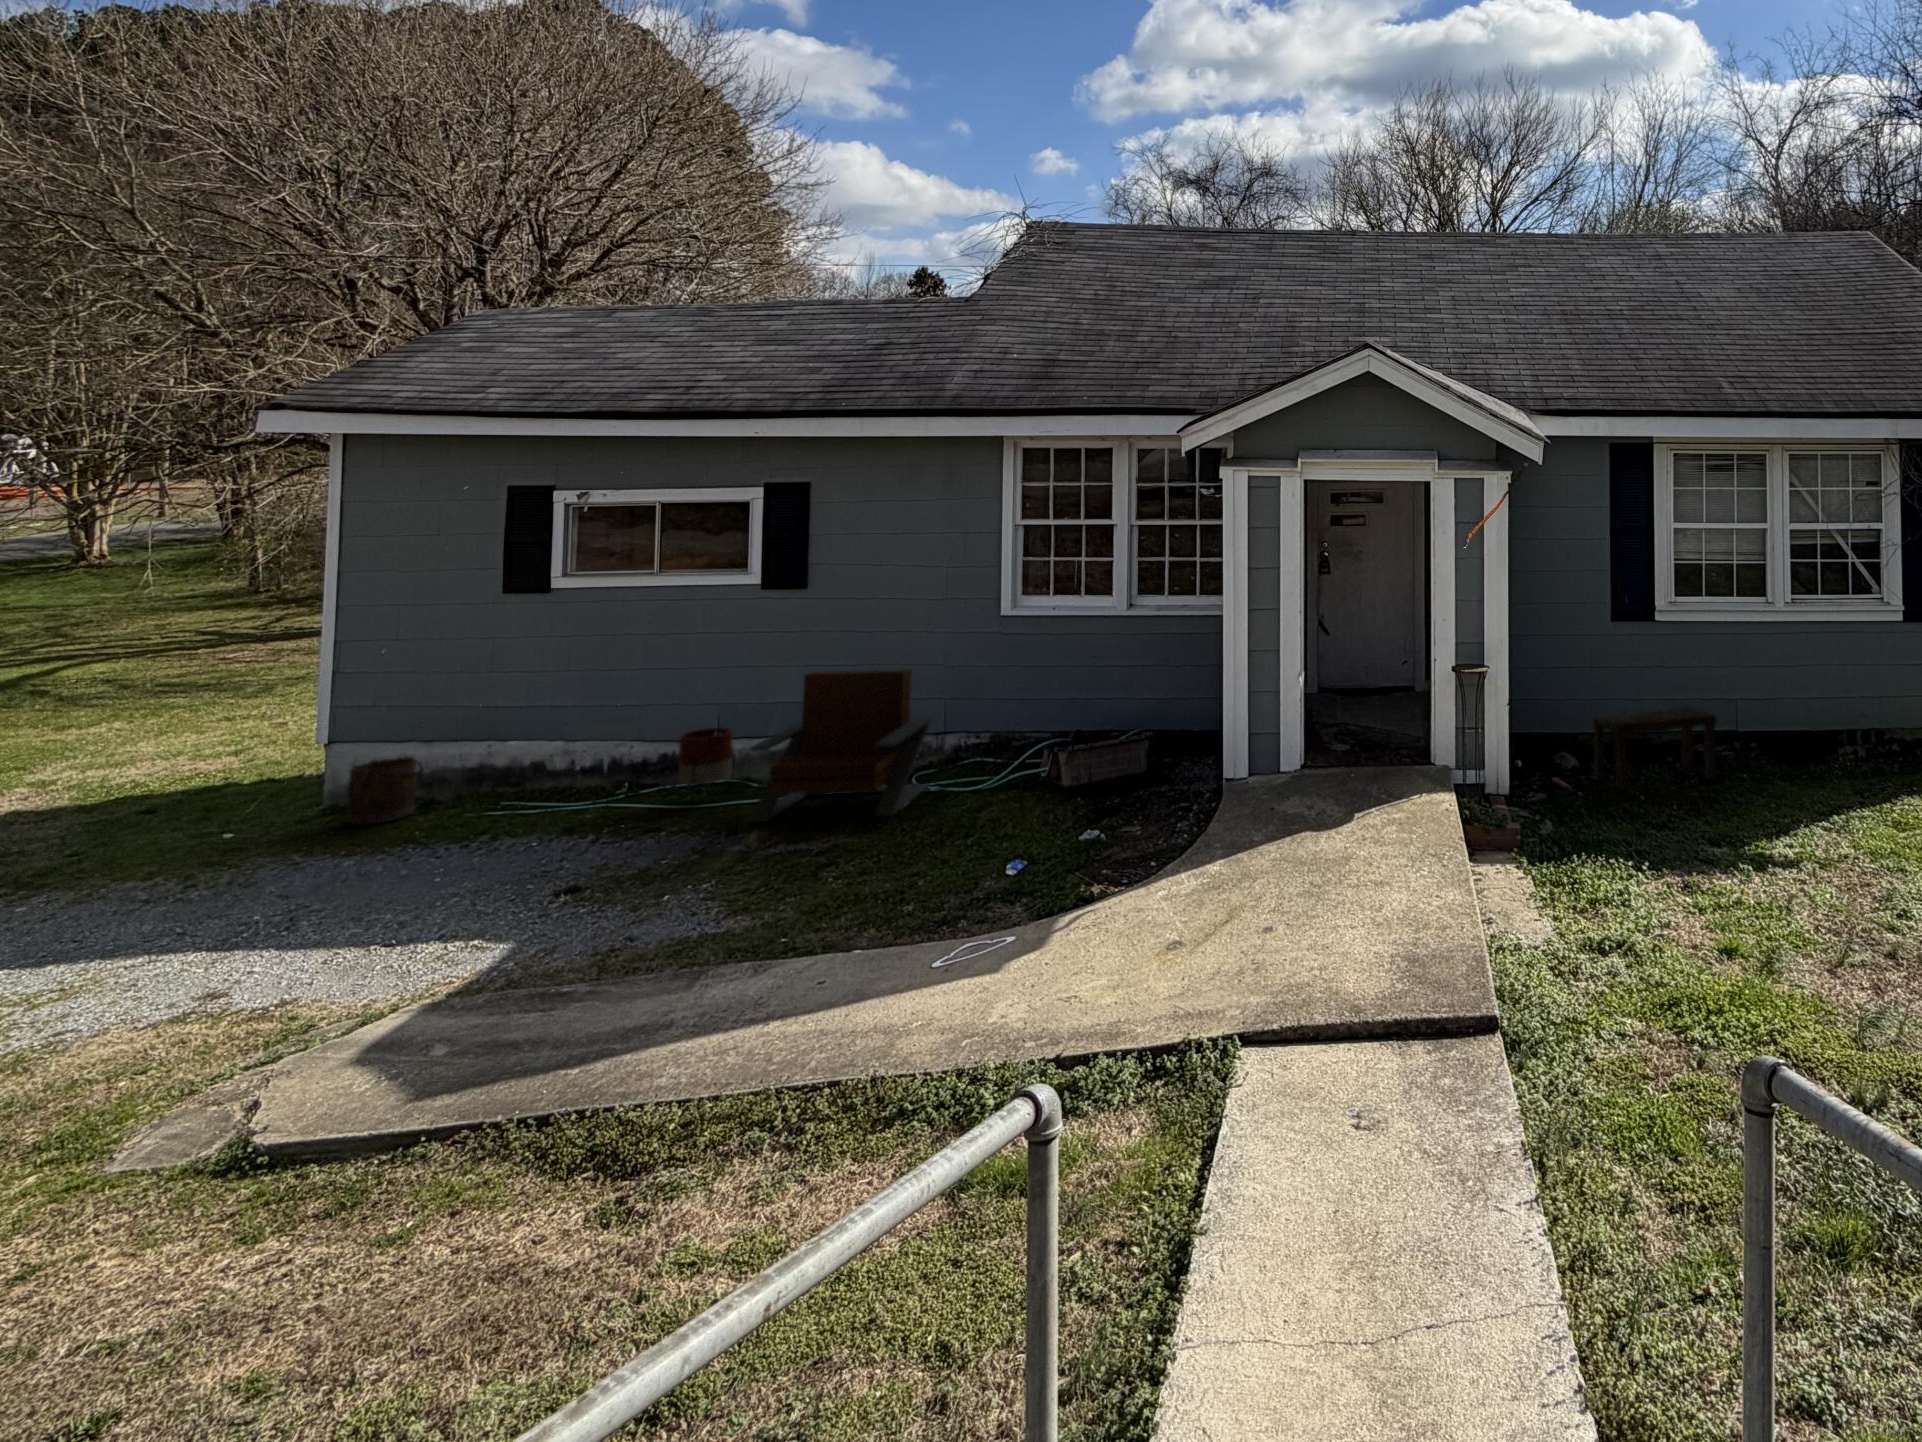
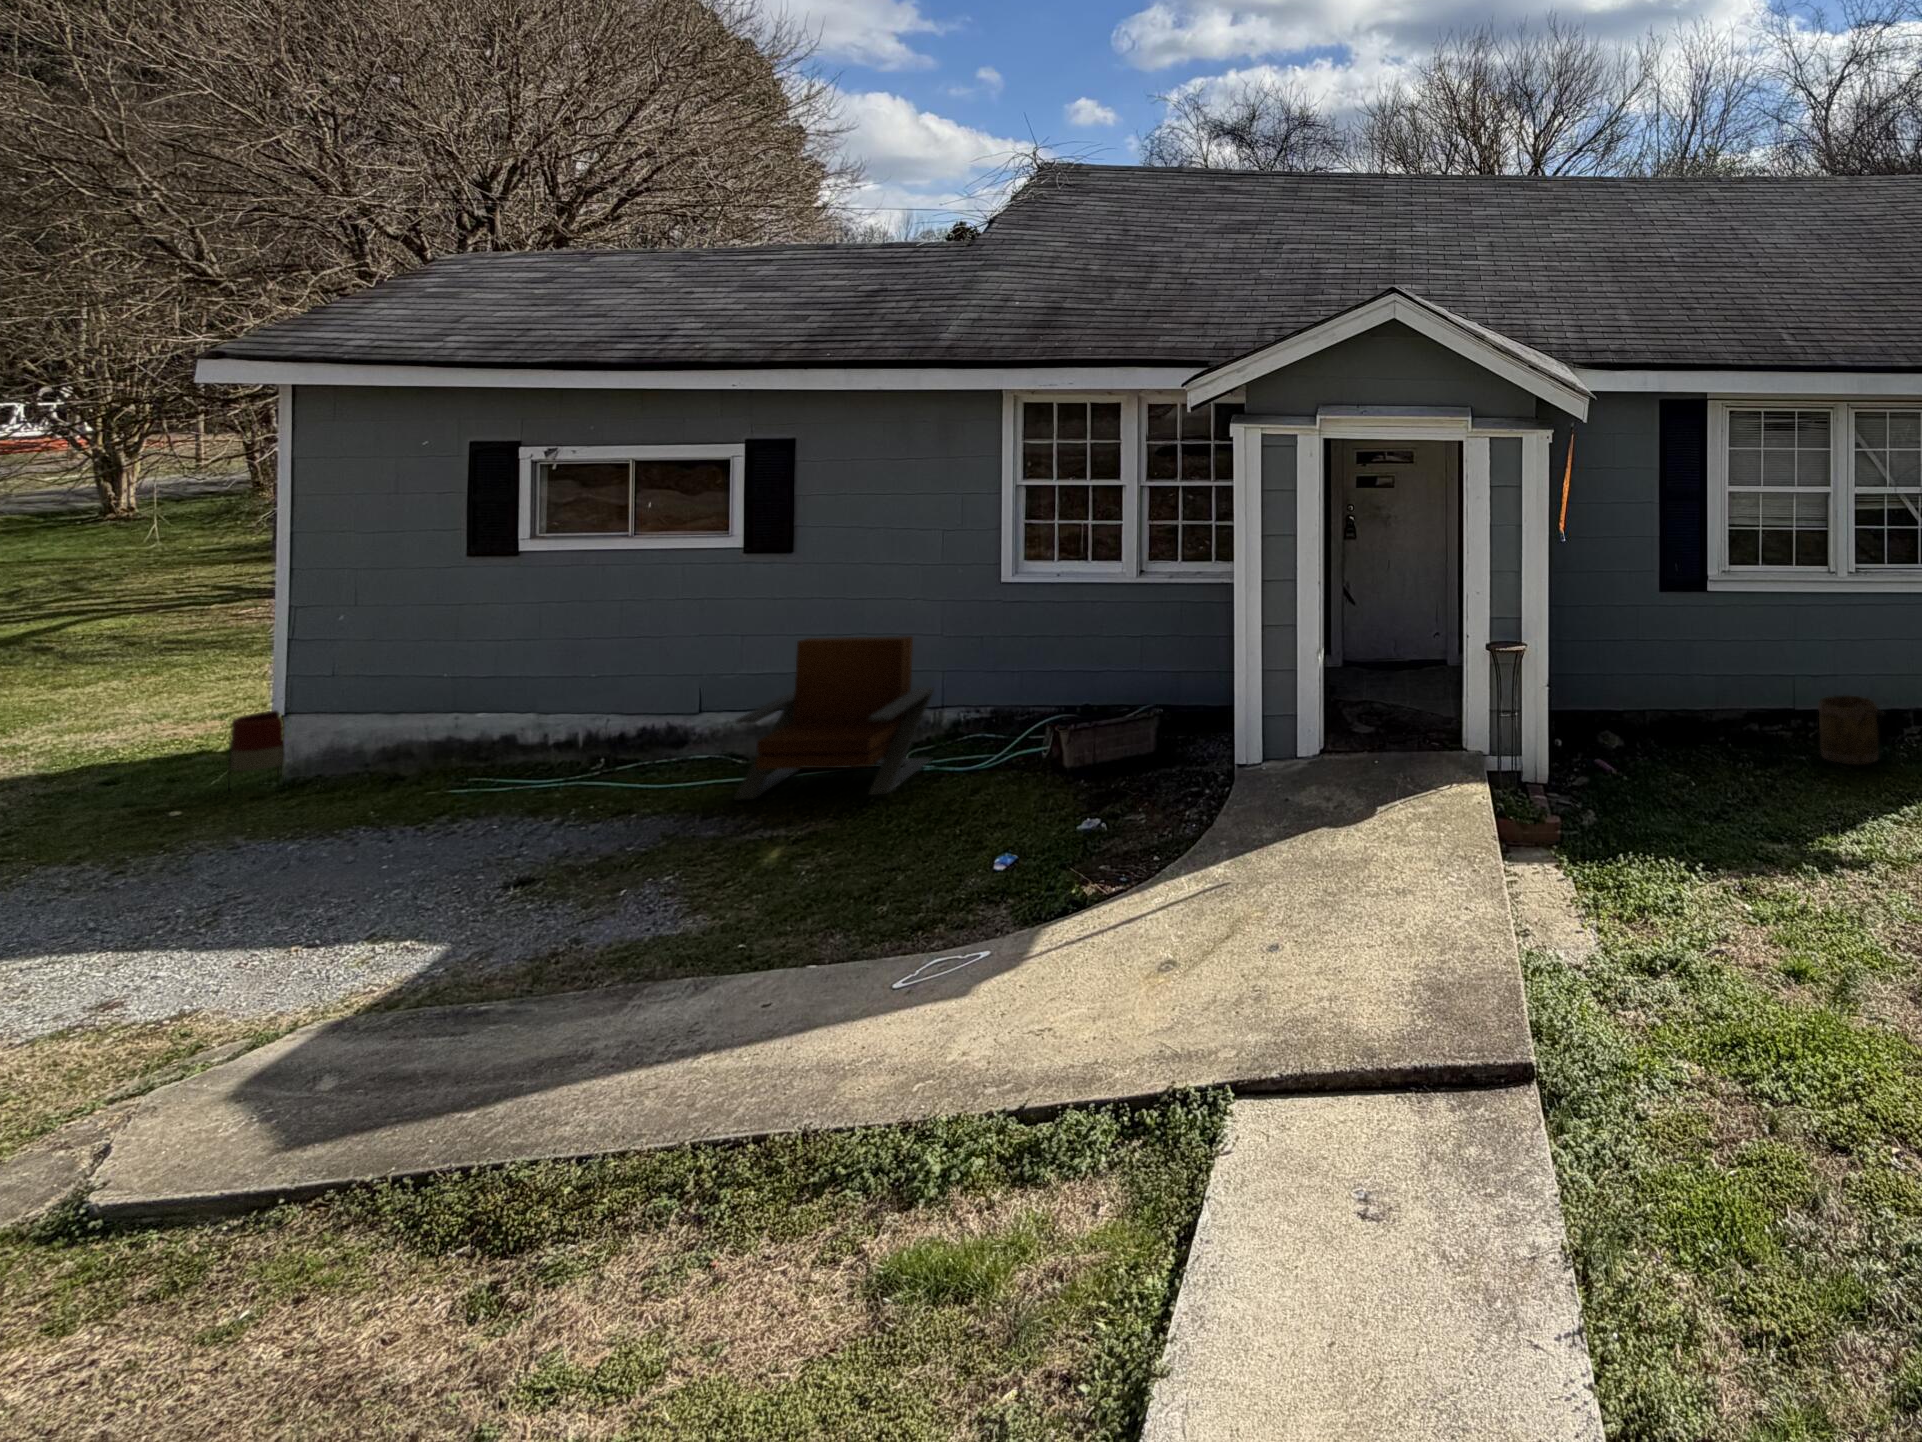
bench: present [1593,706,1716,790] -> none [1642,682,1776,776]
planter: present [679,728,734,799] -> present [228,711,284,779]
bucket: present [348,756,424,825] -> present [1818,694,1885,765]

